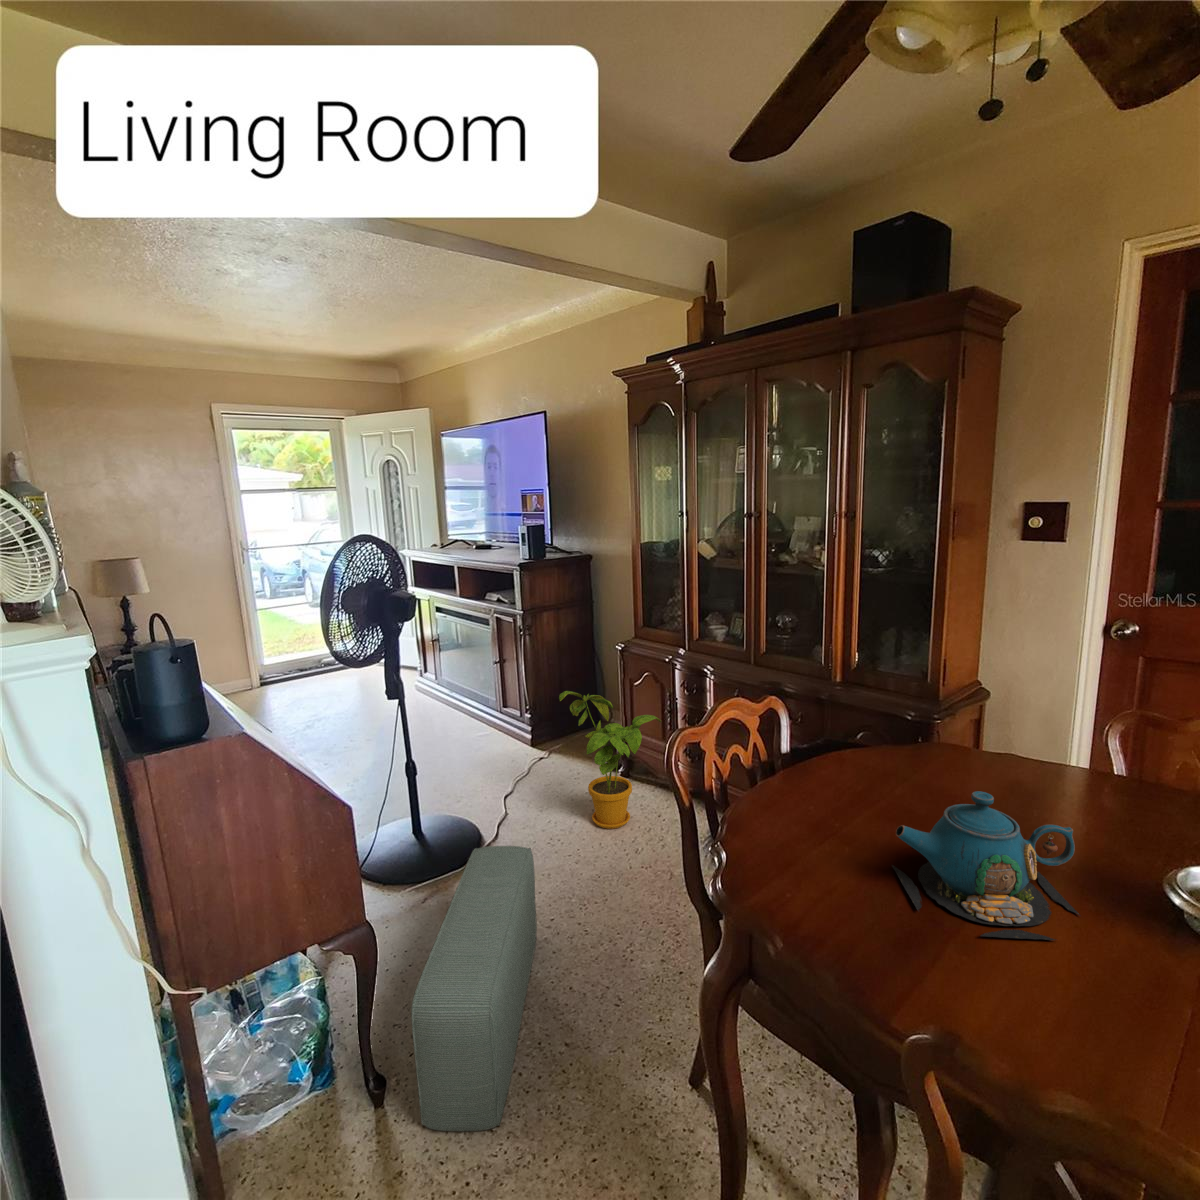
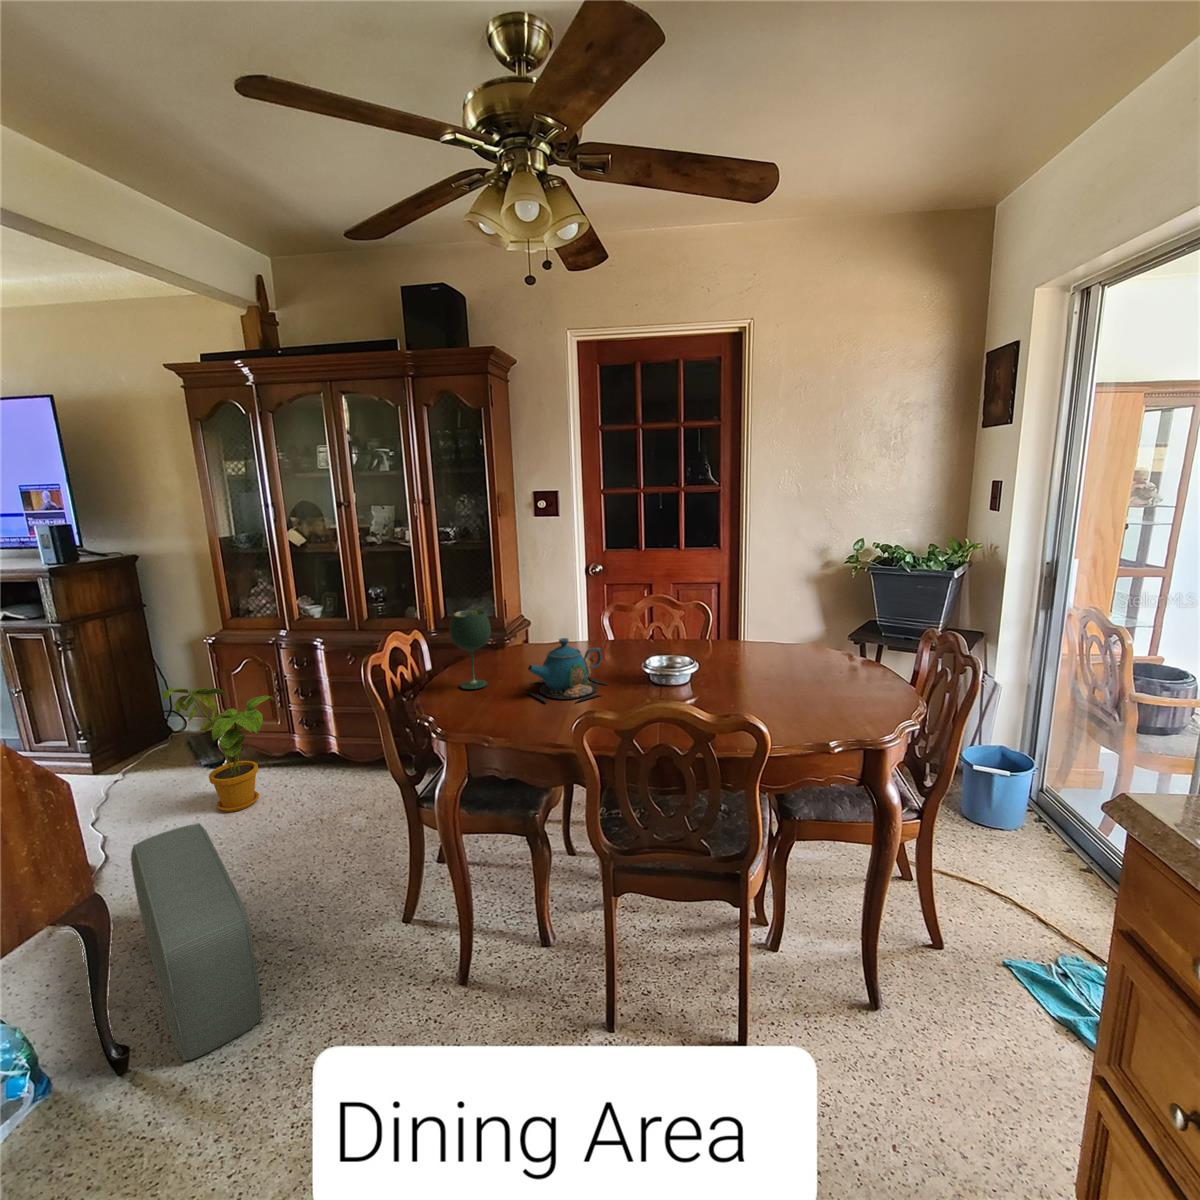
wine glass: none [785,695,853,825] -> present [449,610,491,689]

